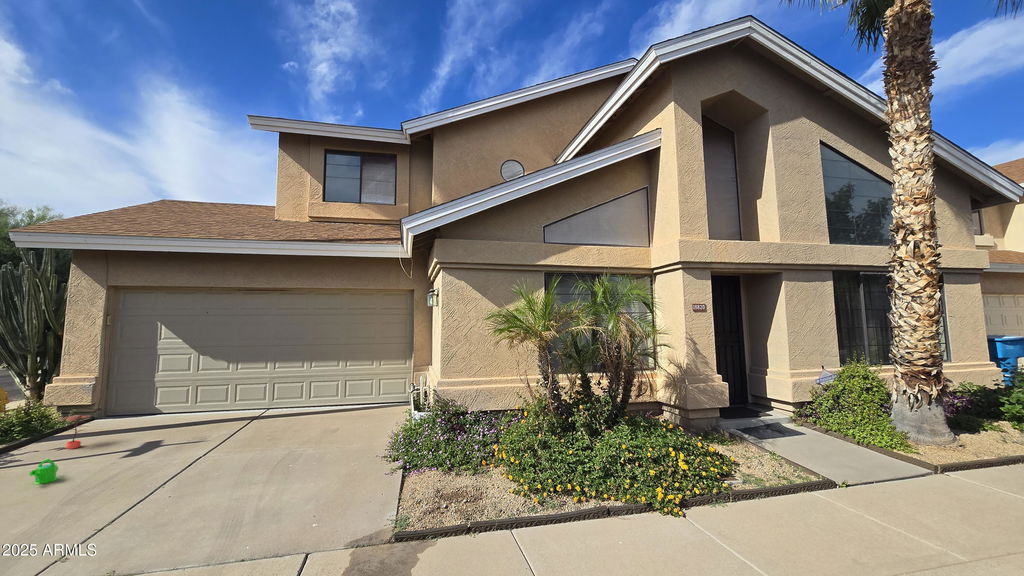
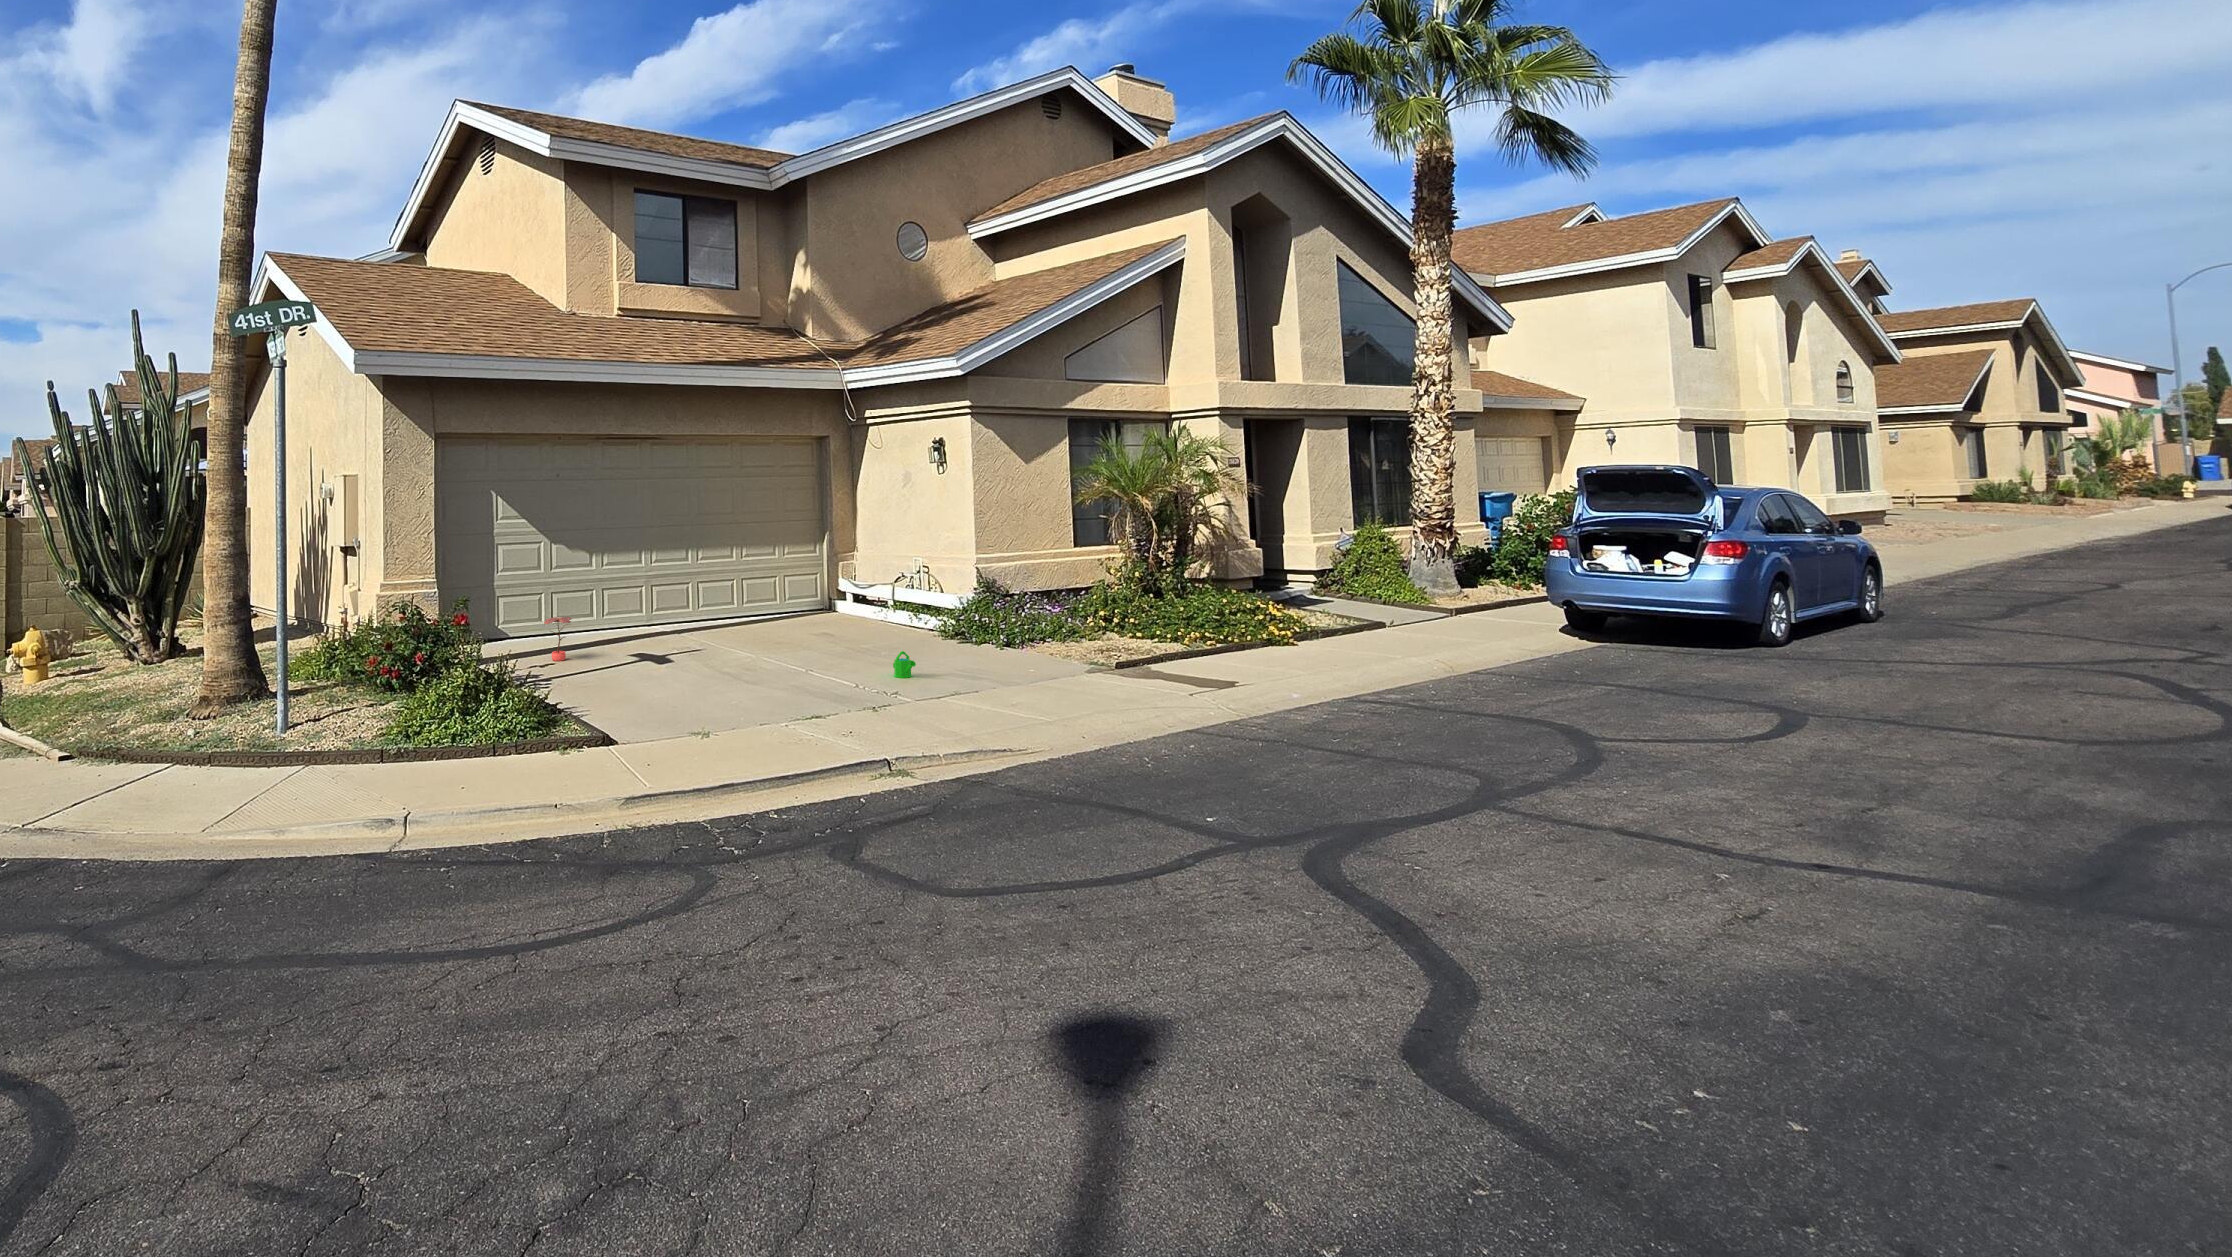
watering can: present [30,459,58,484] -> present [893,651,916,678]

